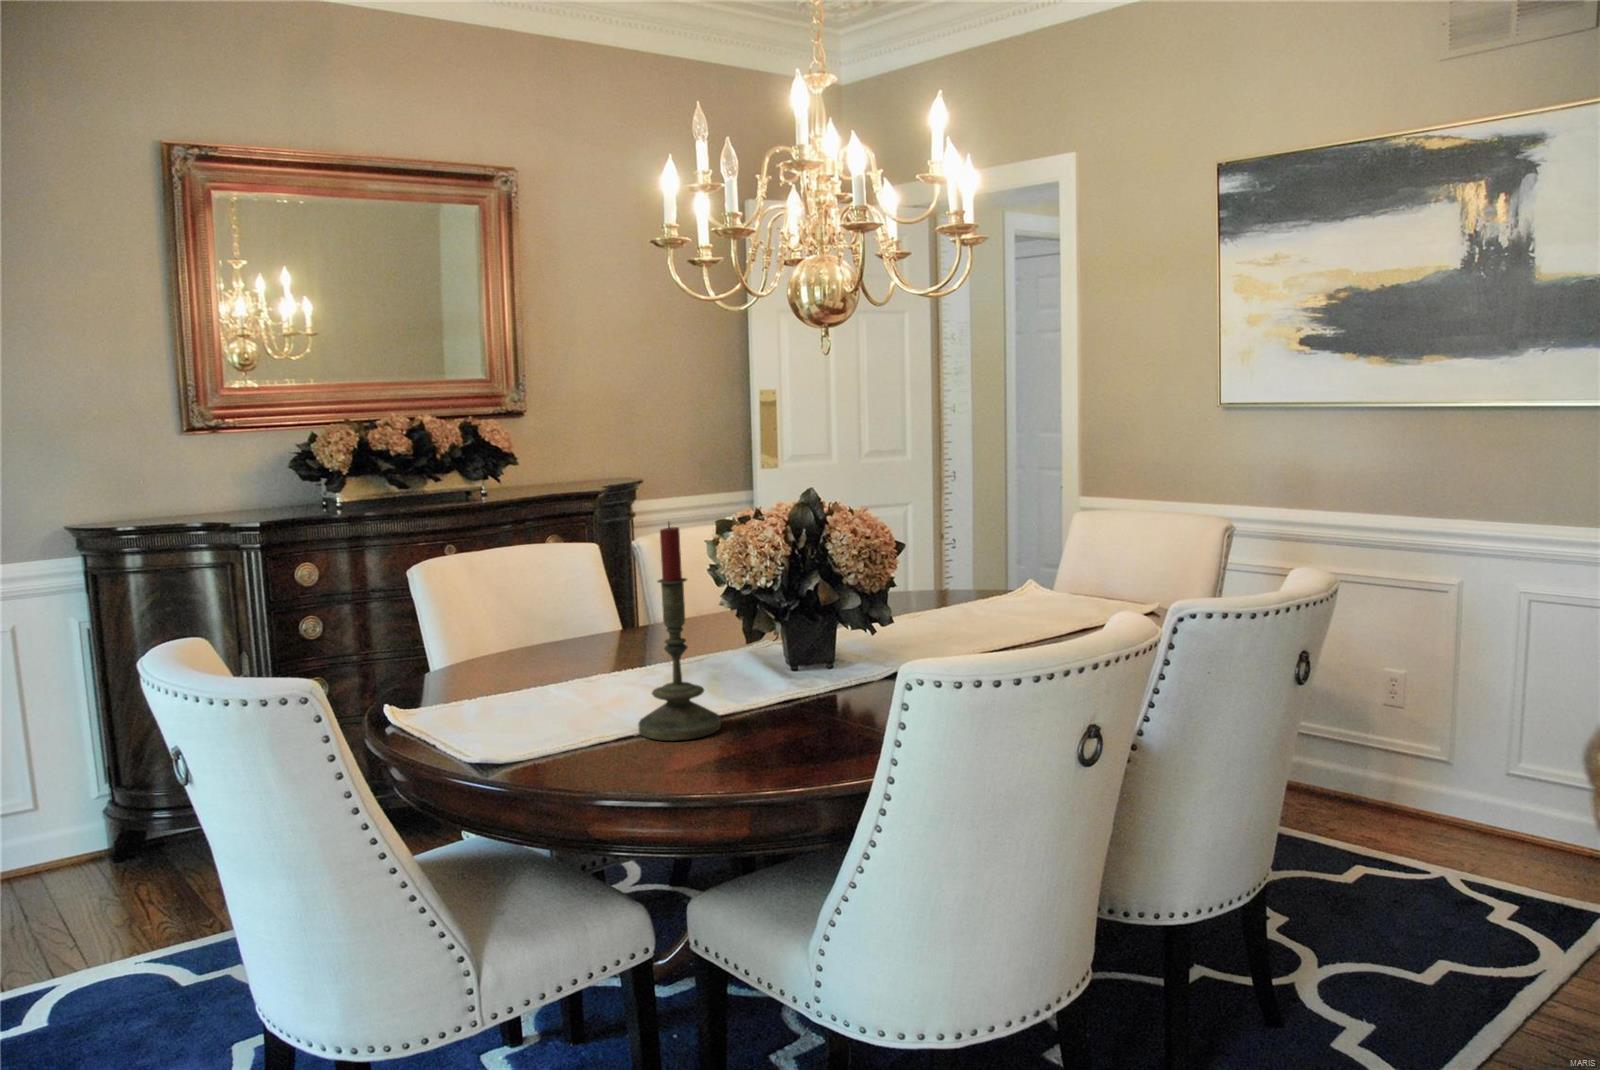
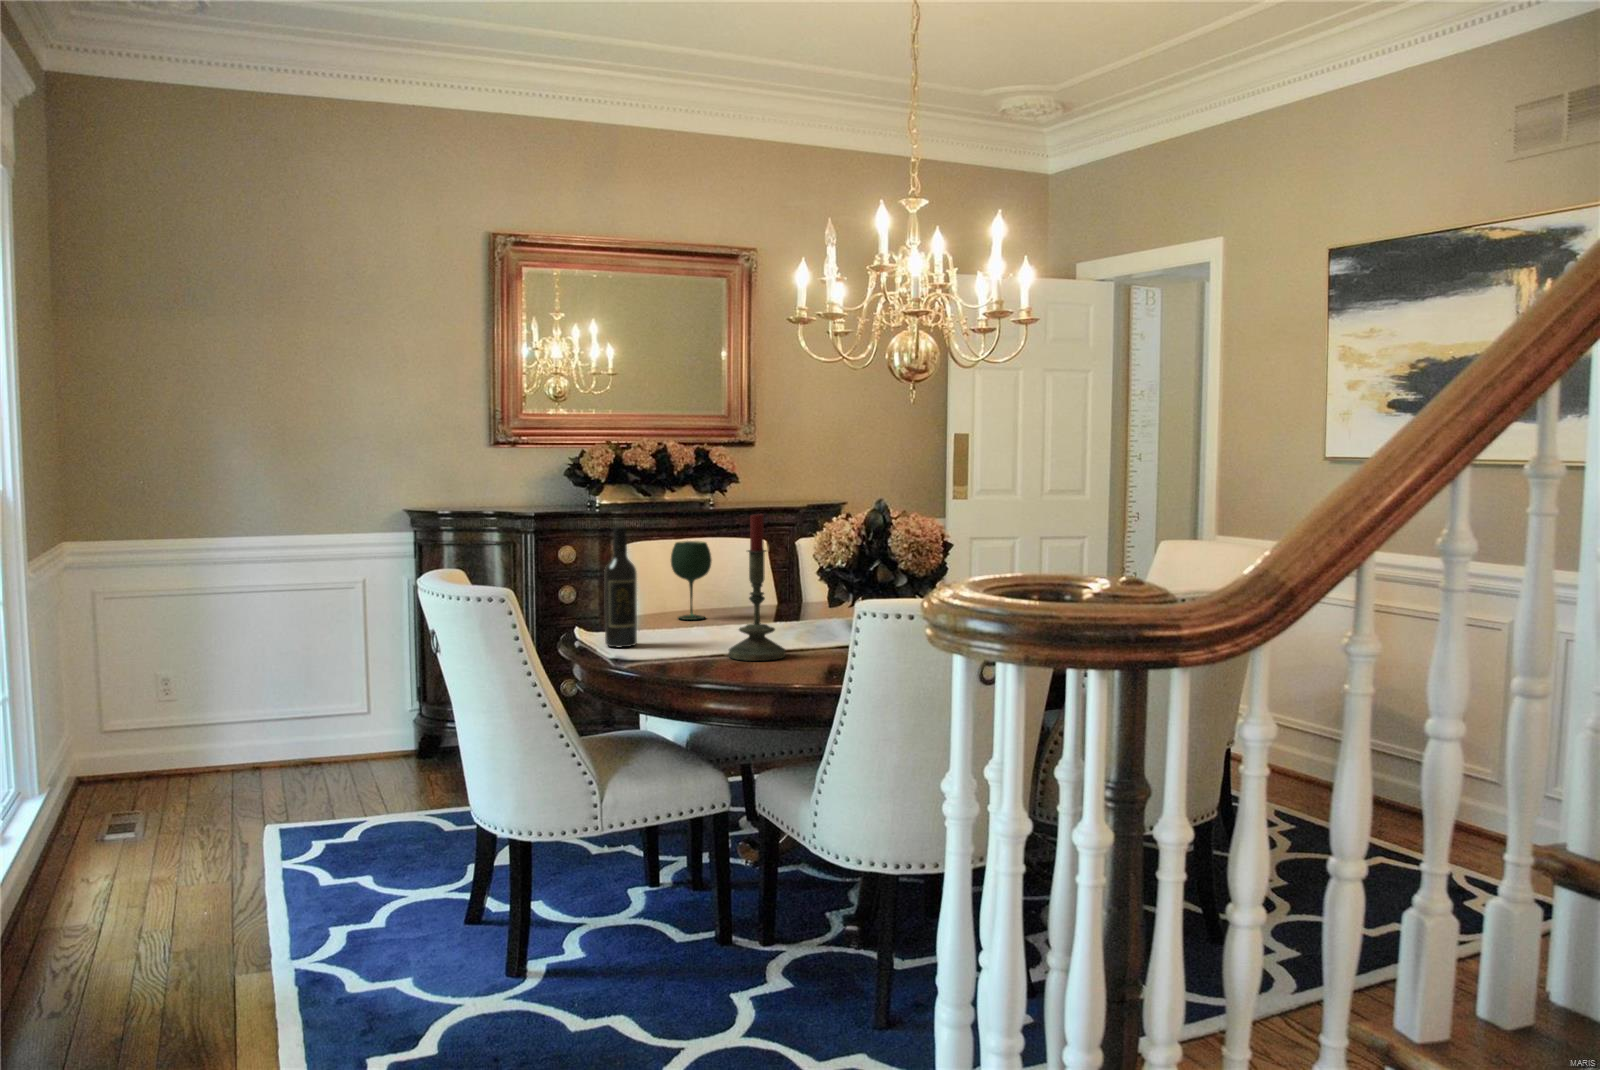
wine bottle: none [432,555,488,733] -> present [604,526,637,647]
wine glass: none [497,557,554,666] -> present [671,541,712,620]

